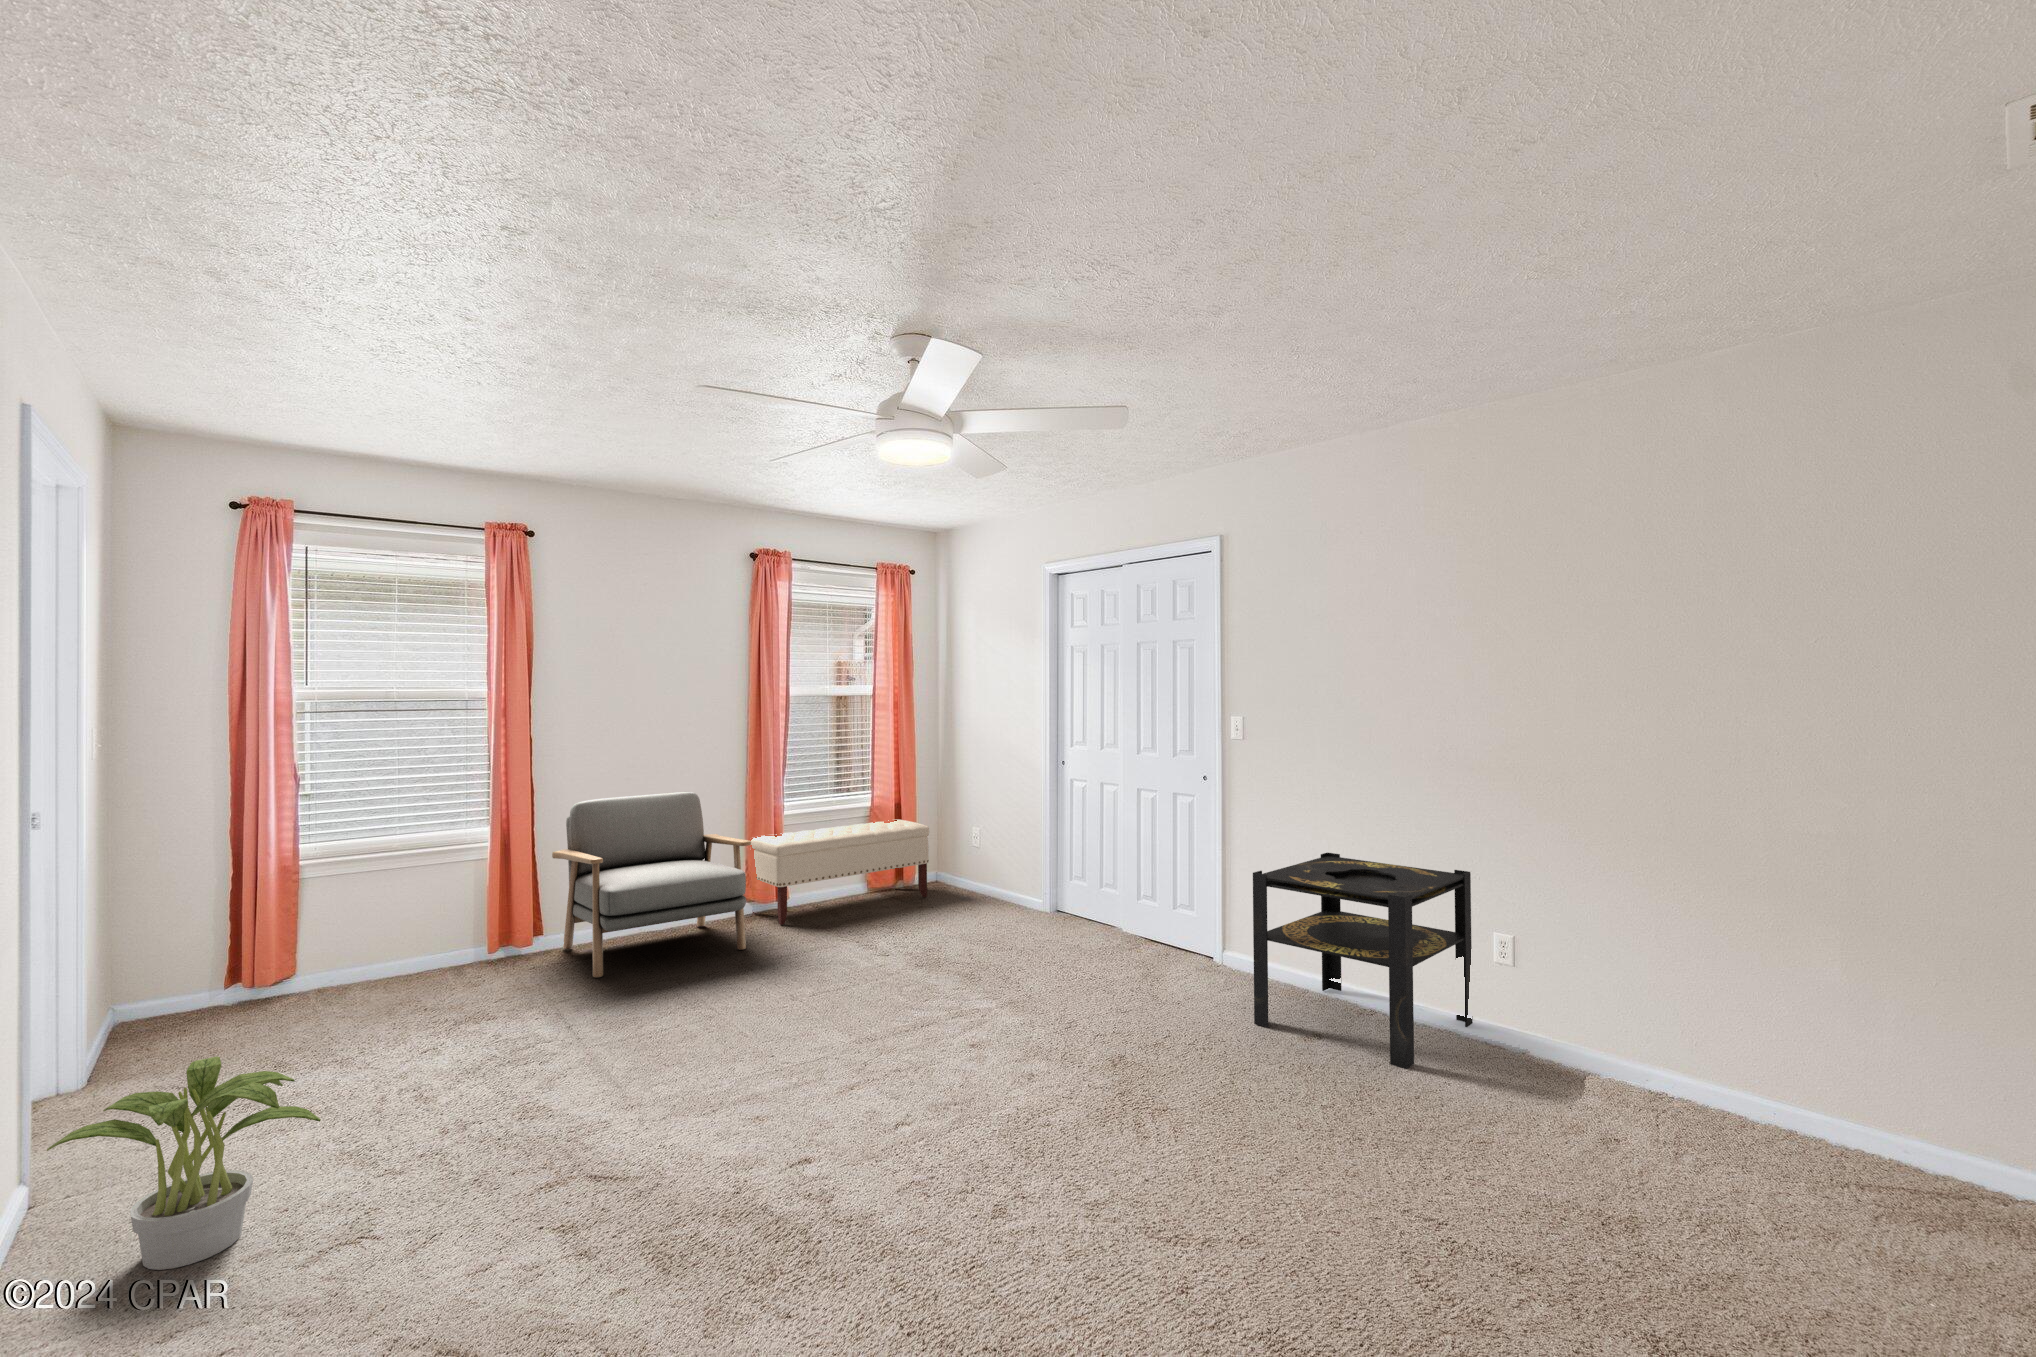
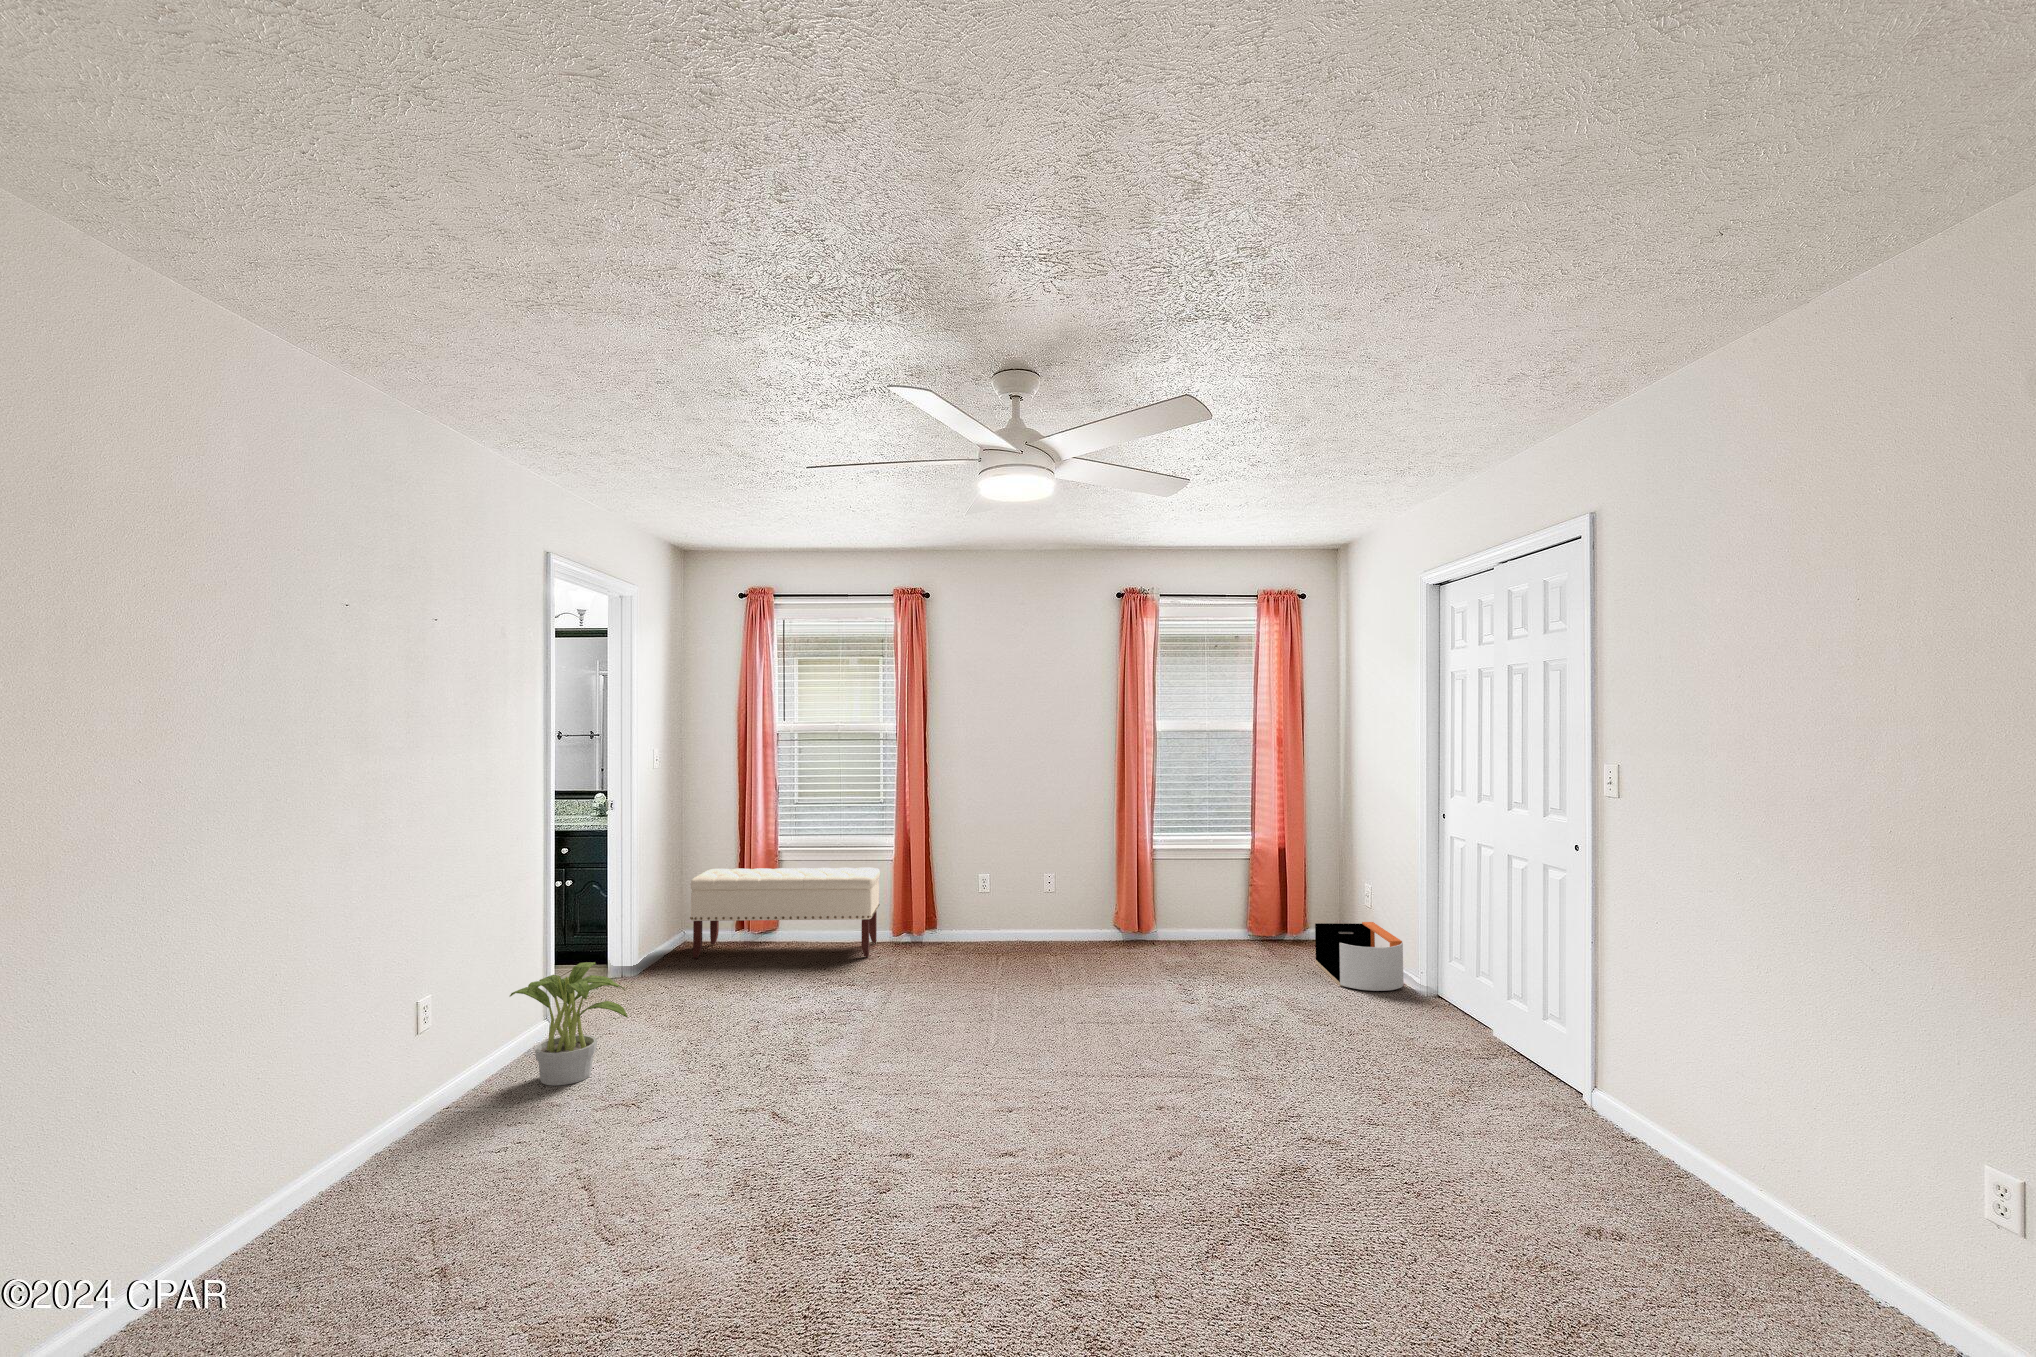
armchair: present [552,792,751,978] -> none [936,819,1080,971]
bench: present [751,820,929,925] -> present [690,868,880,959]
side table: present [1253,853,1473,1069] -> none [1463,969,1830,1286]
storage bin: none [947,859,1034,917] -> present [1315,922,1404,991]

